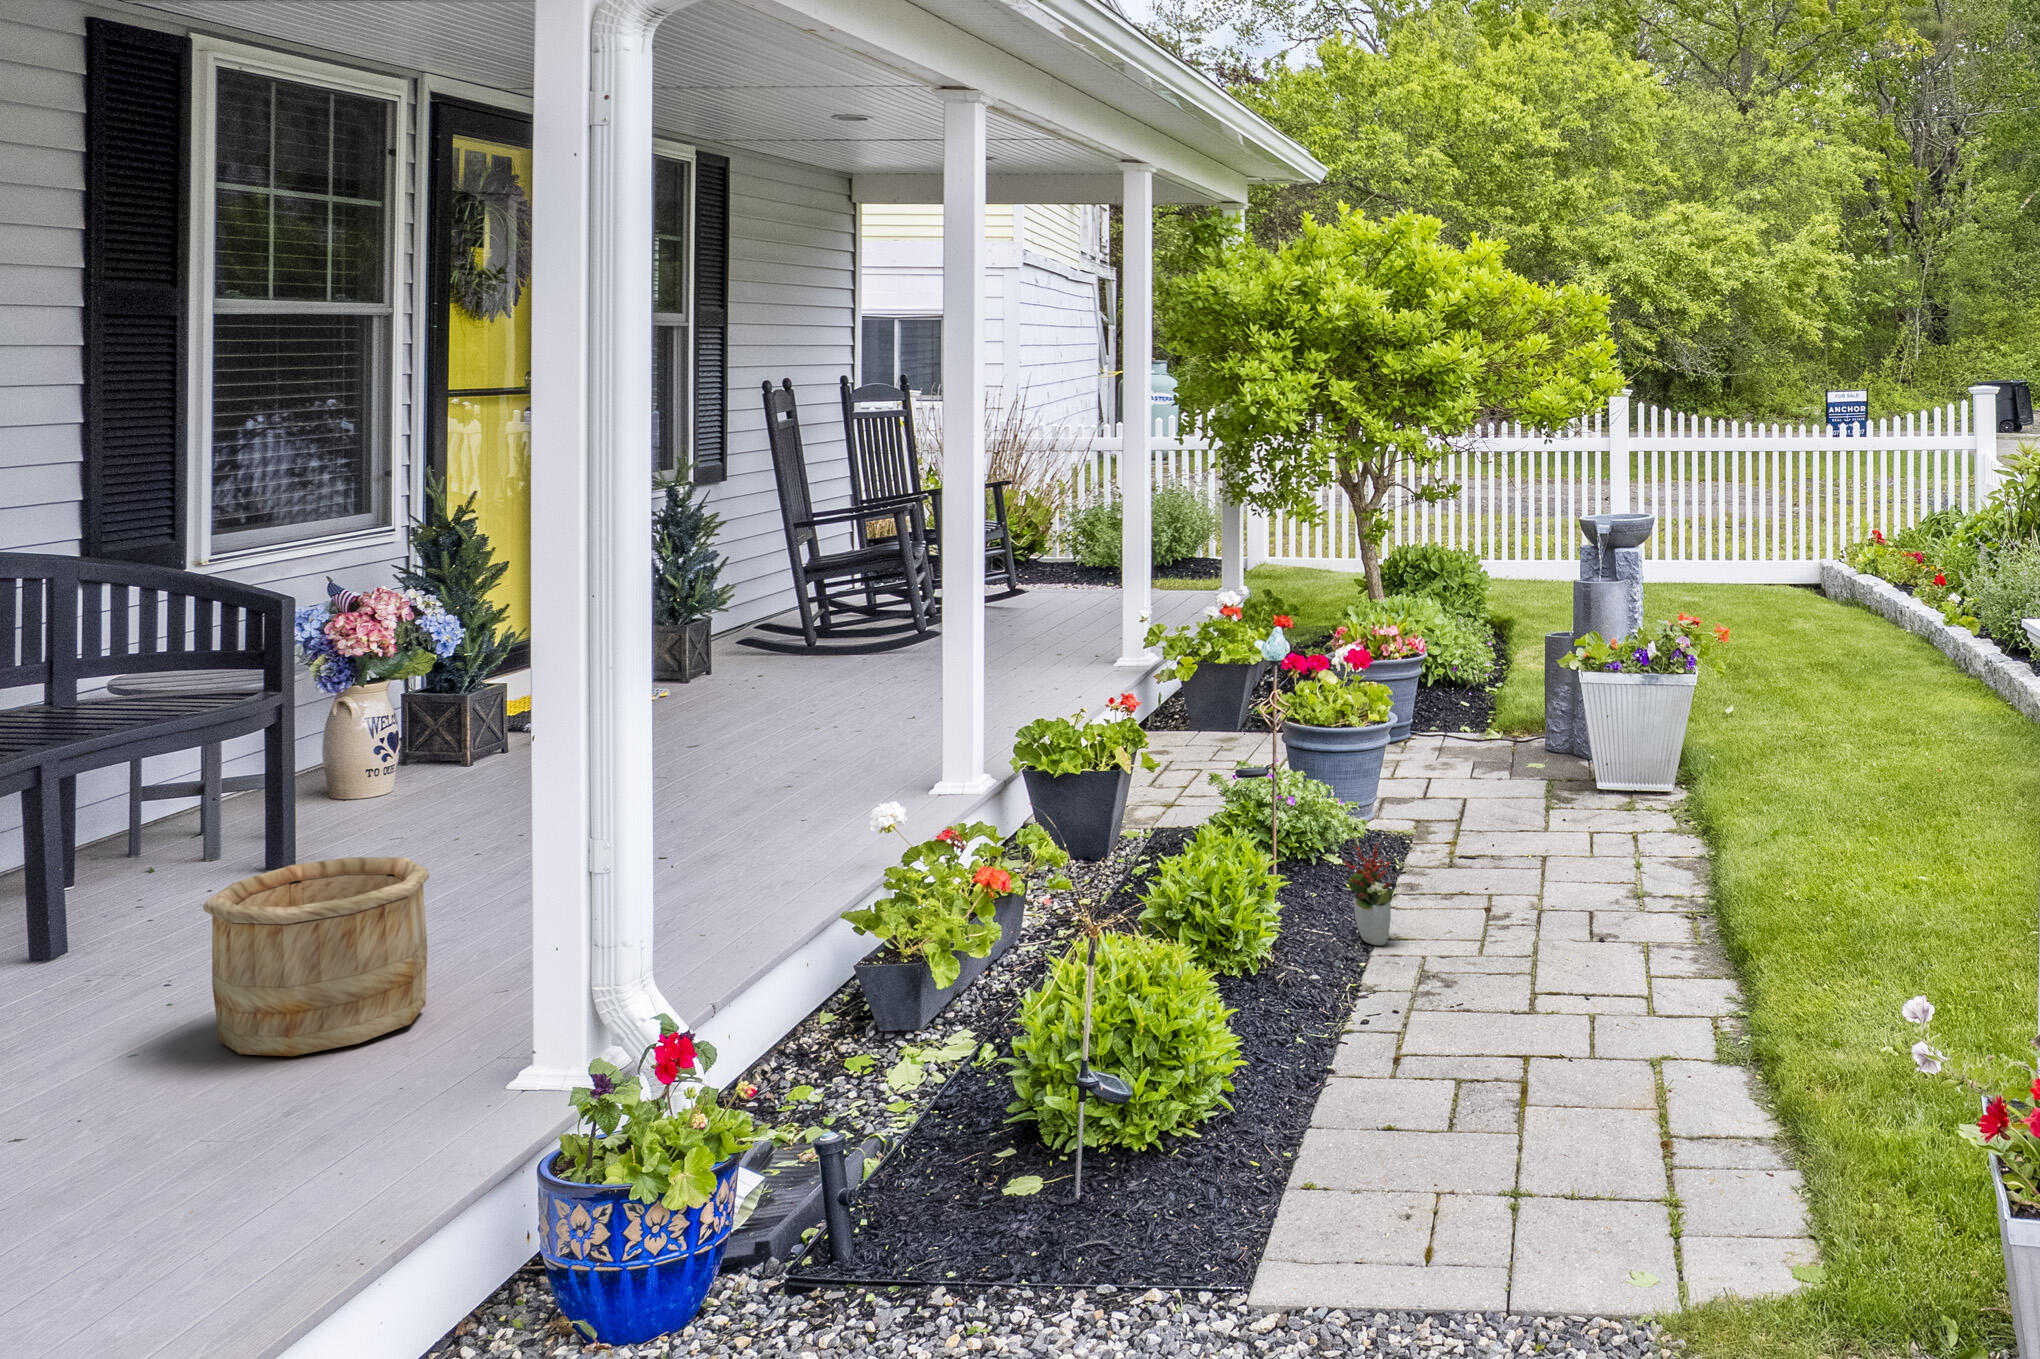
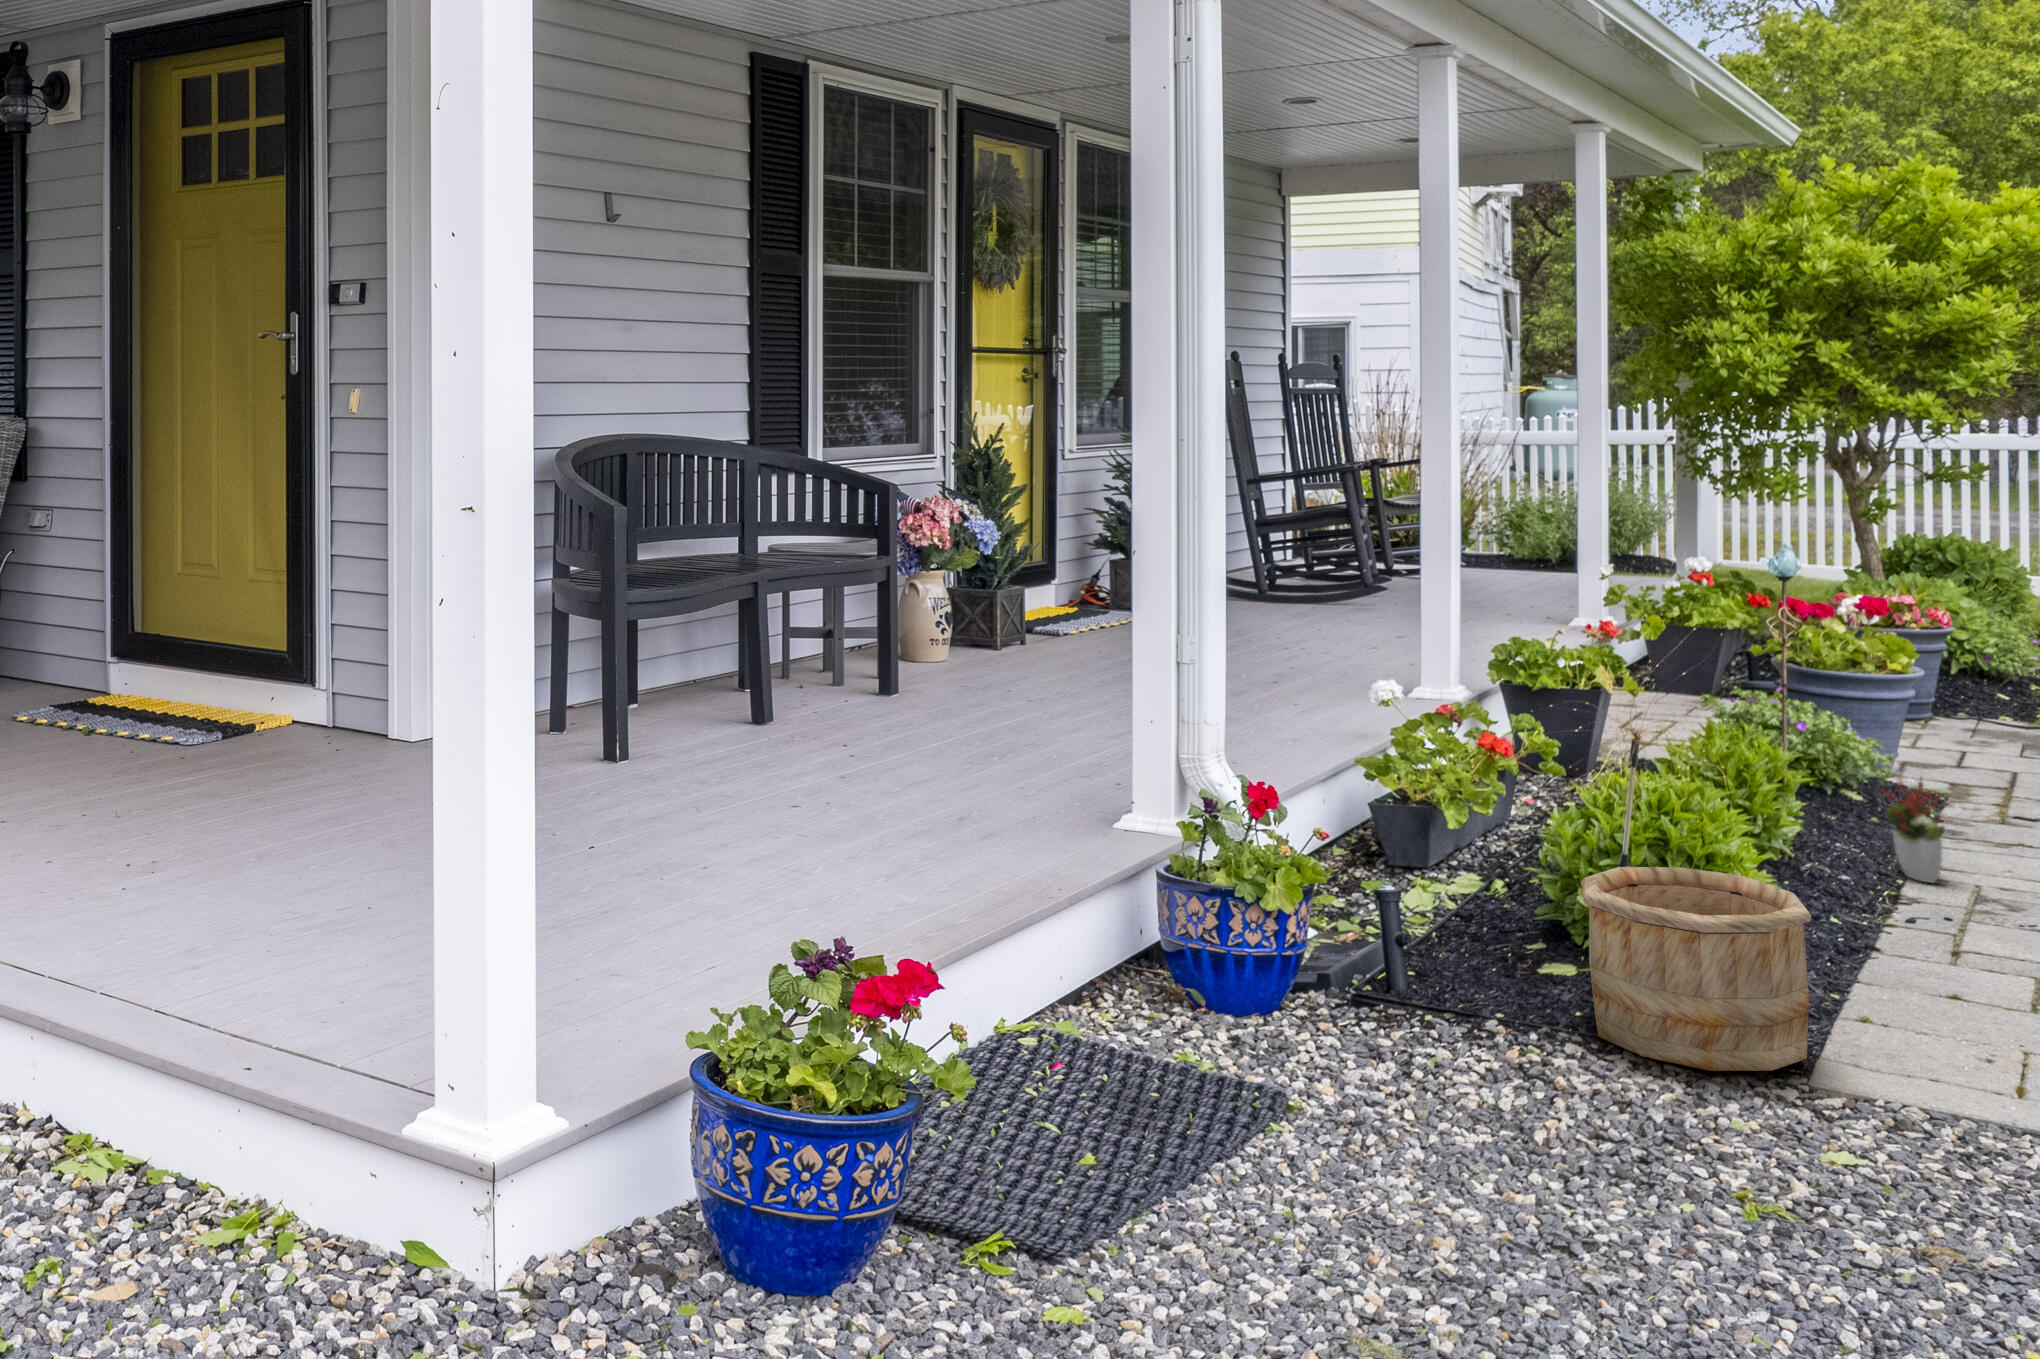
wooden bucket: present [203,857,430,1056] -> present [1581,867,1812,1071]

